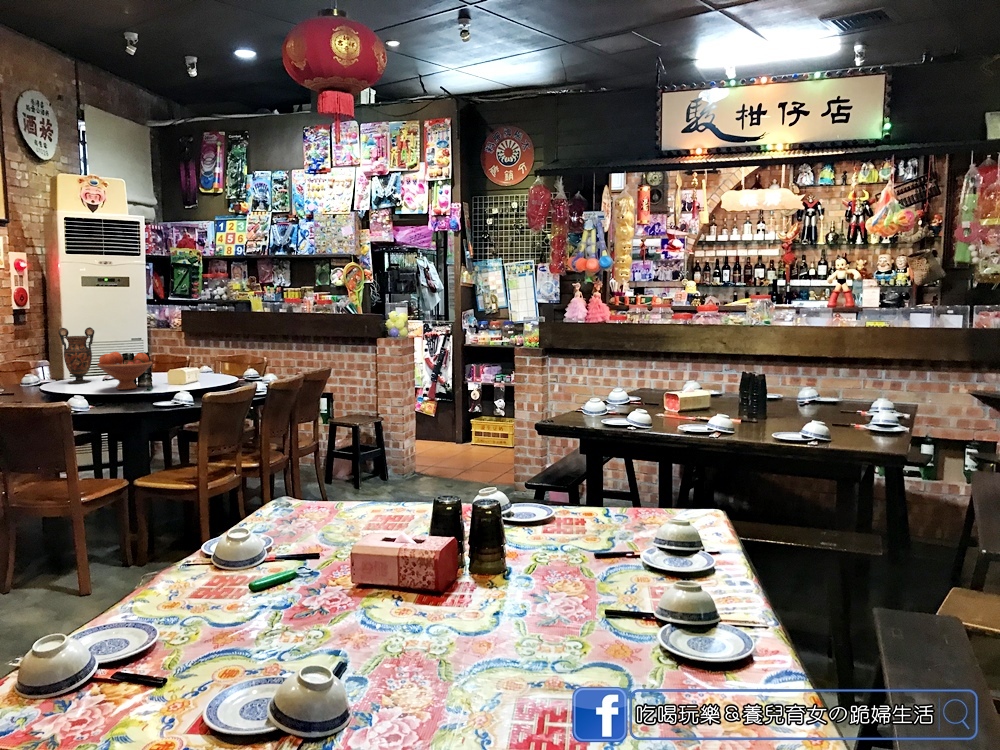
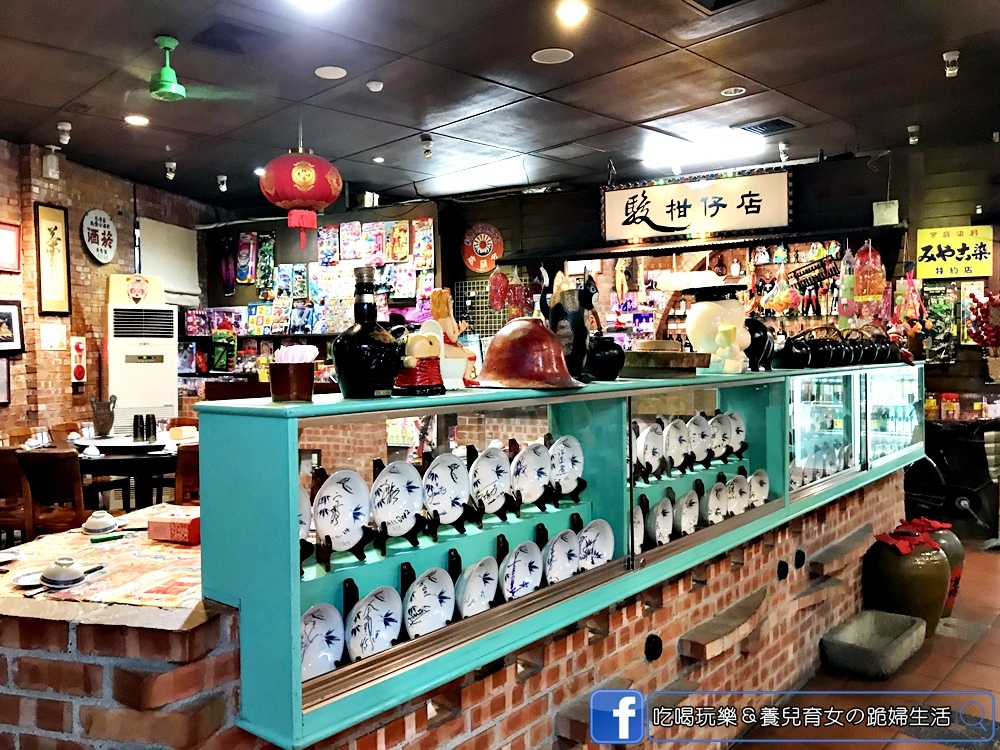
fruit bowl: present [97,352,152,390] -> none [111,414,154,443]

